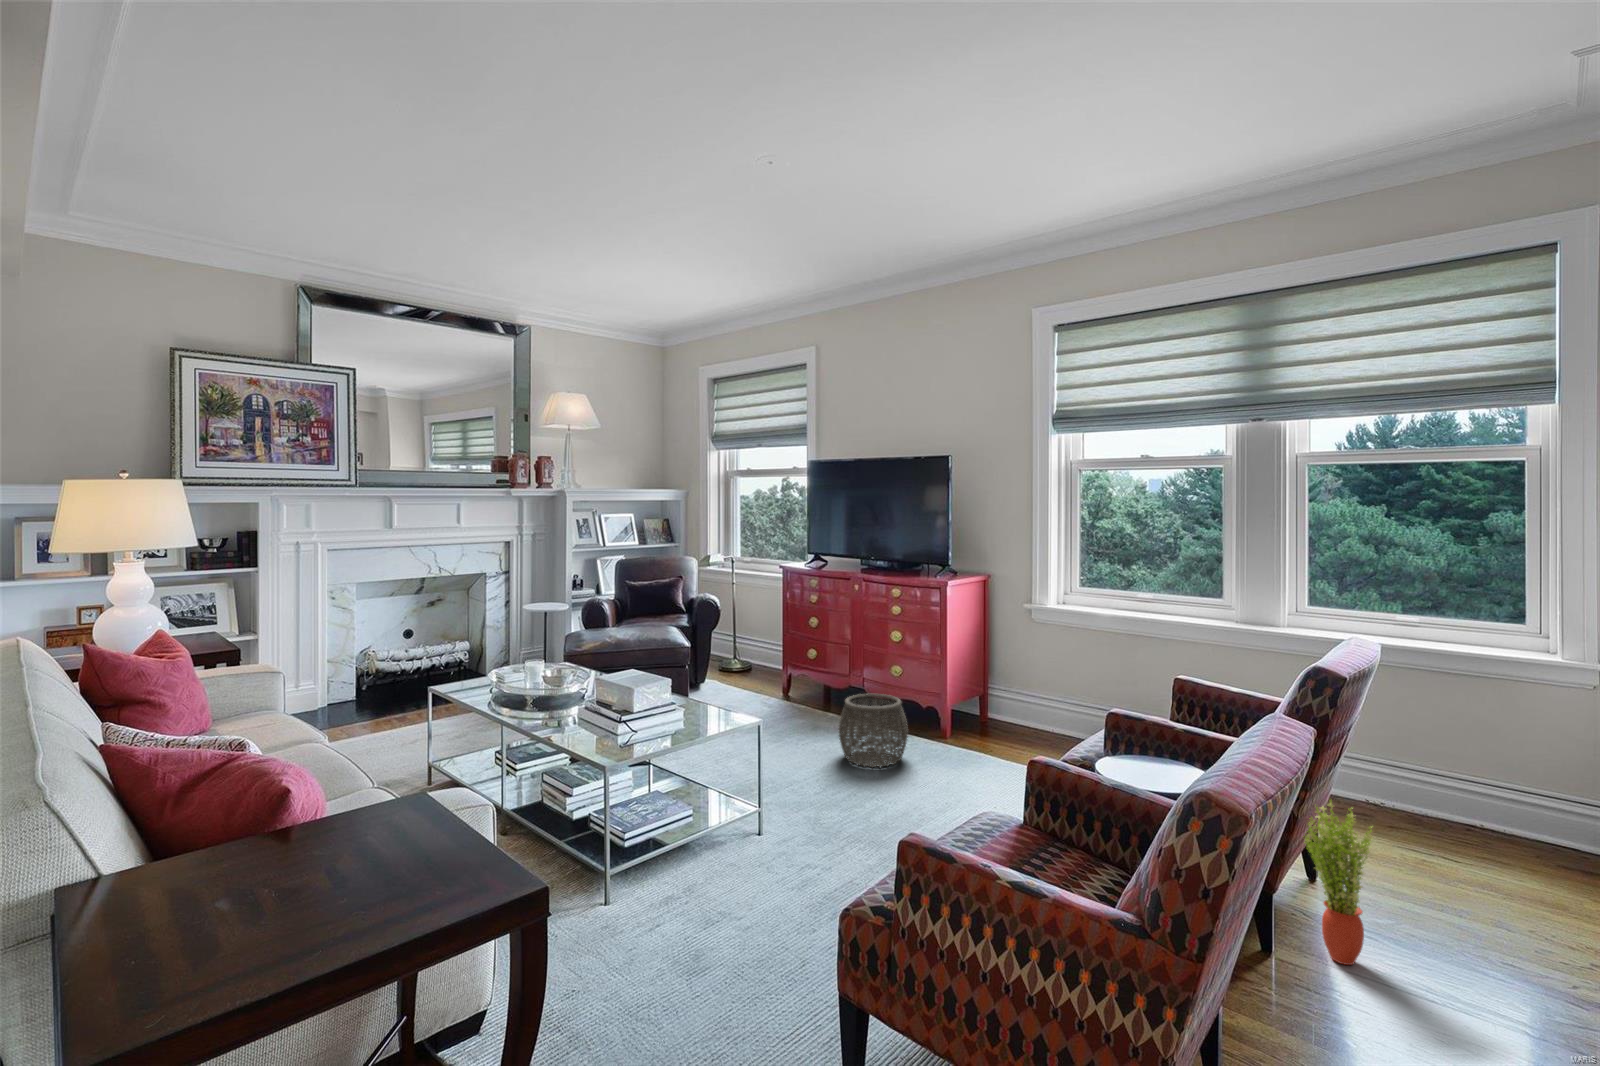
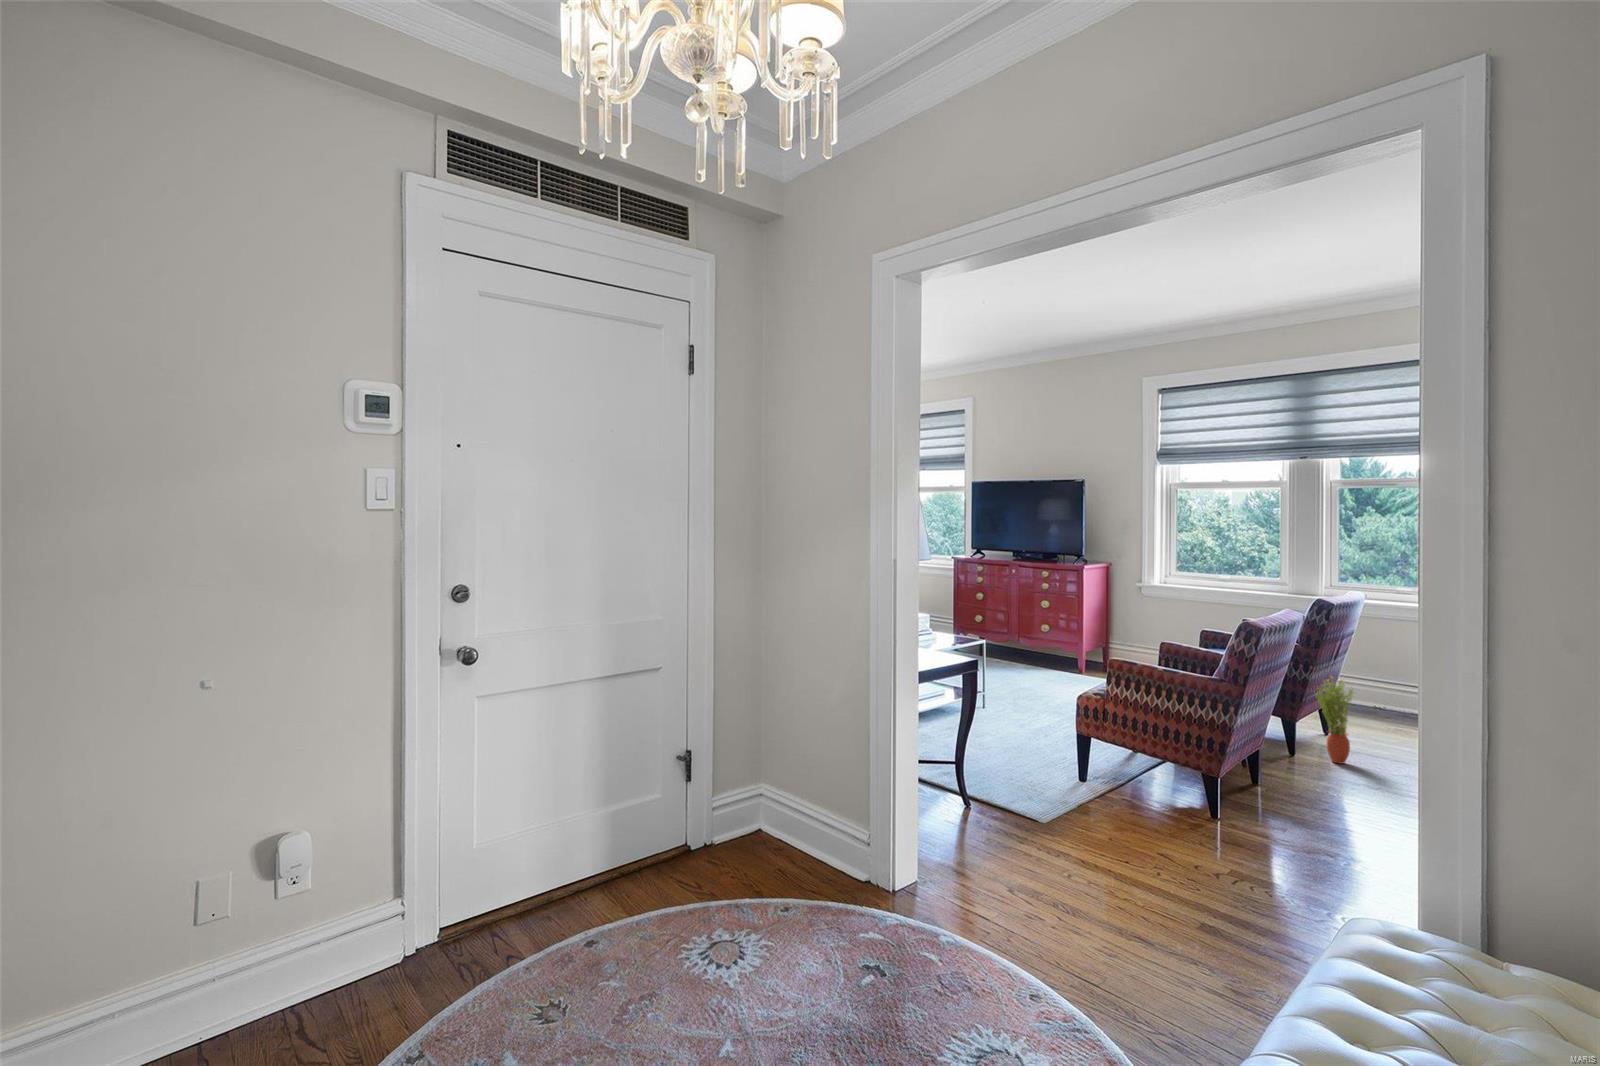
woven basket: present [839,694,908,767] -> none [1011,640,1060,686]

